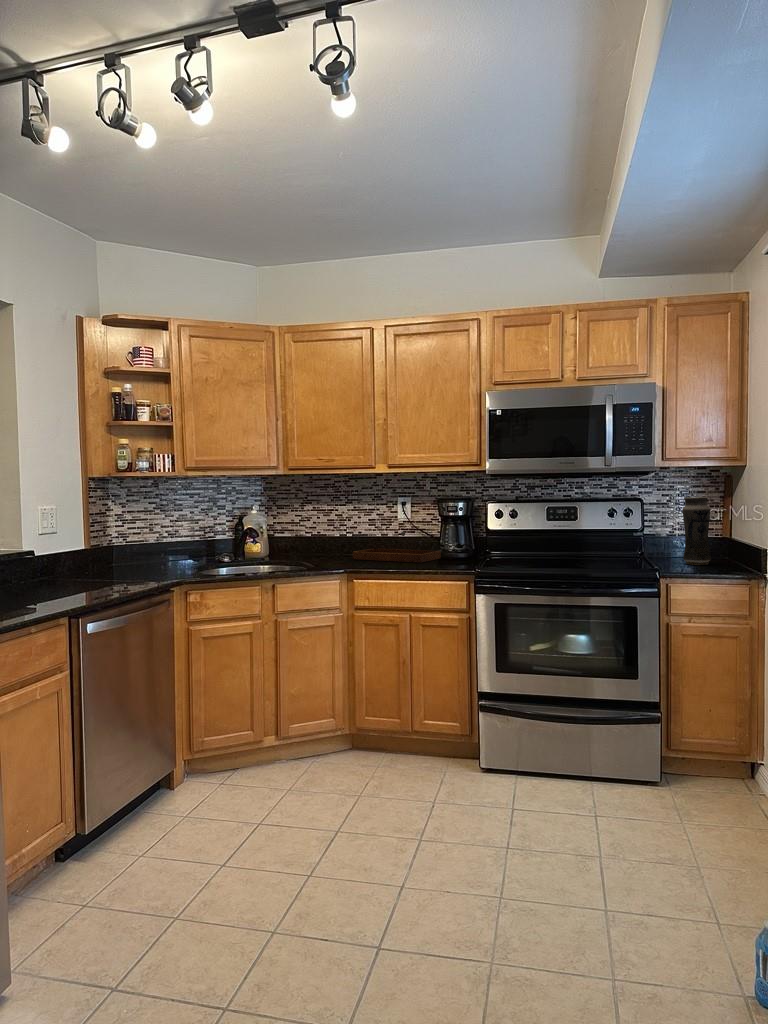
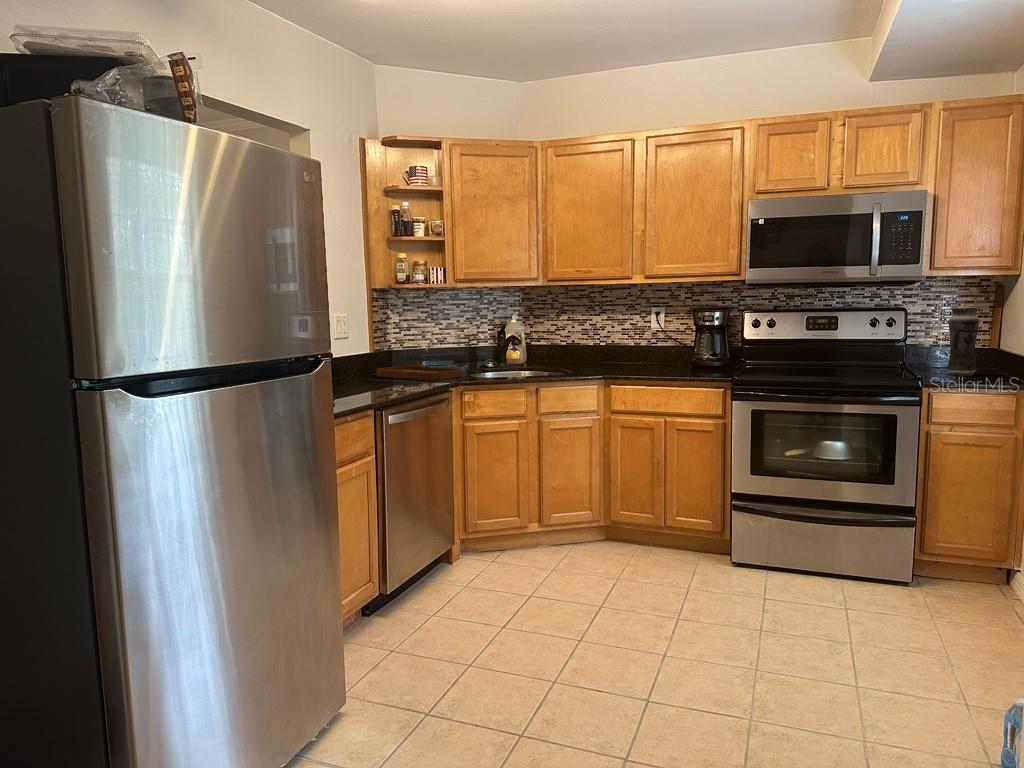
tray: present [353,532,441,563] -> present [376,349,462,381]

